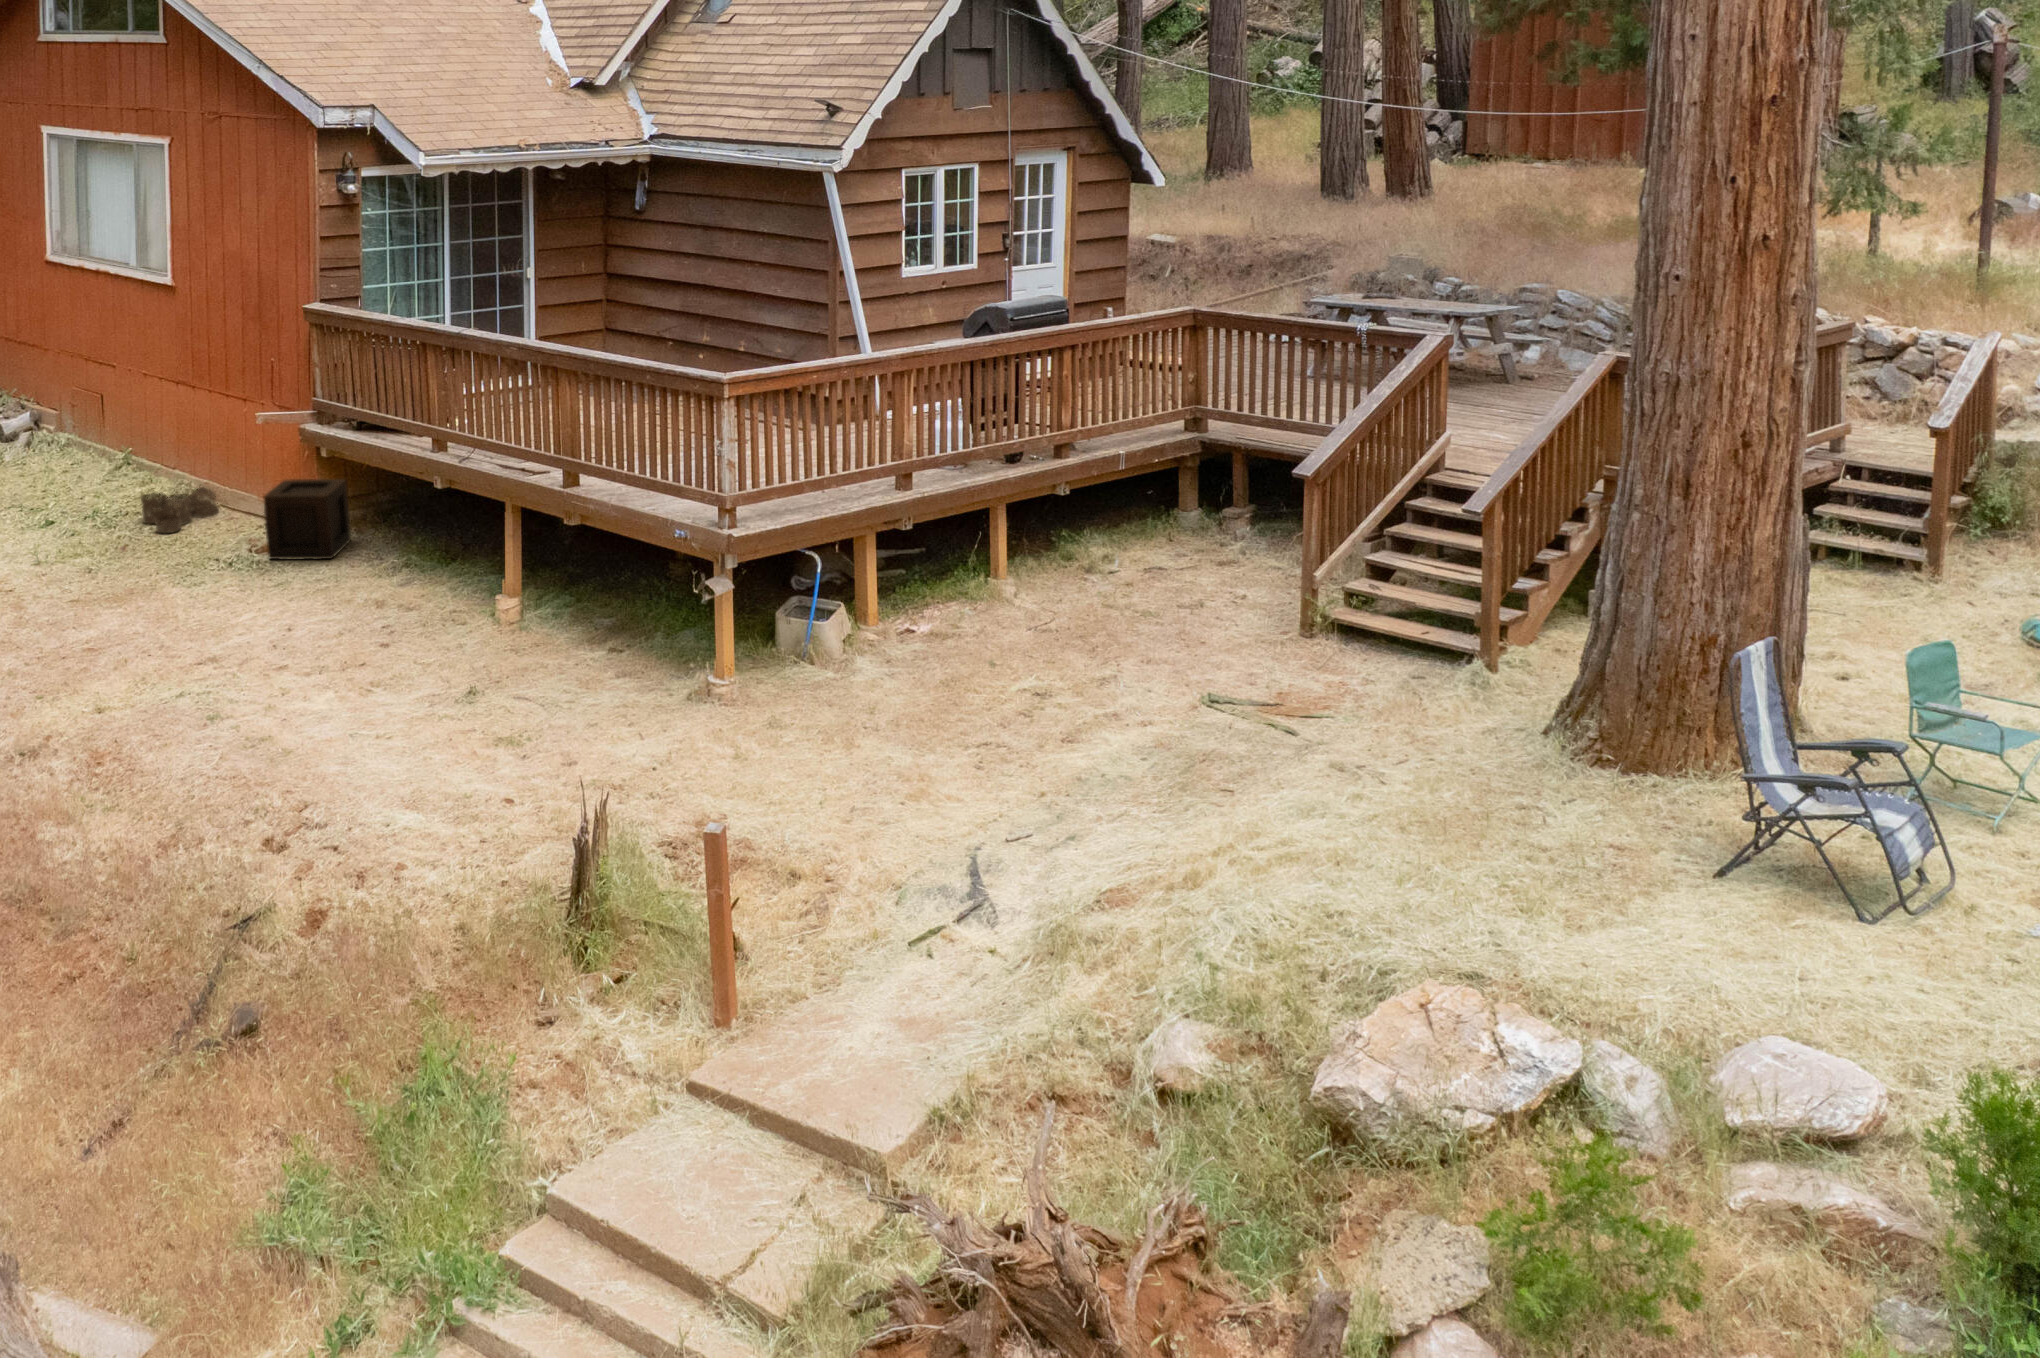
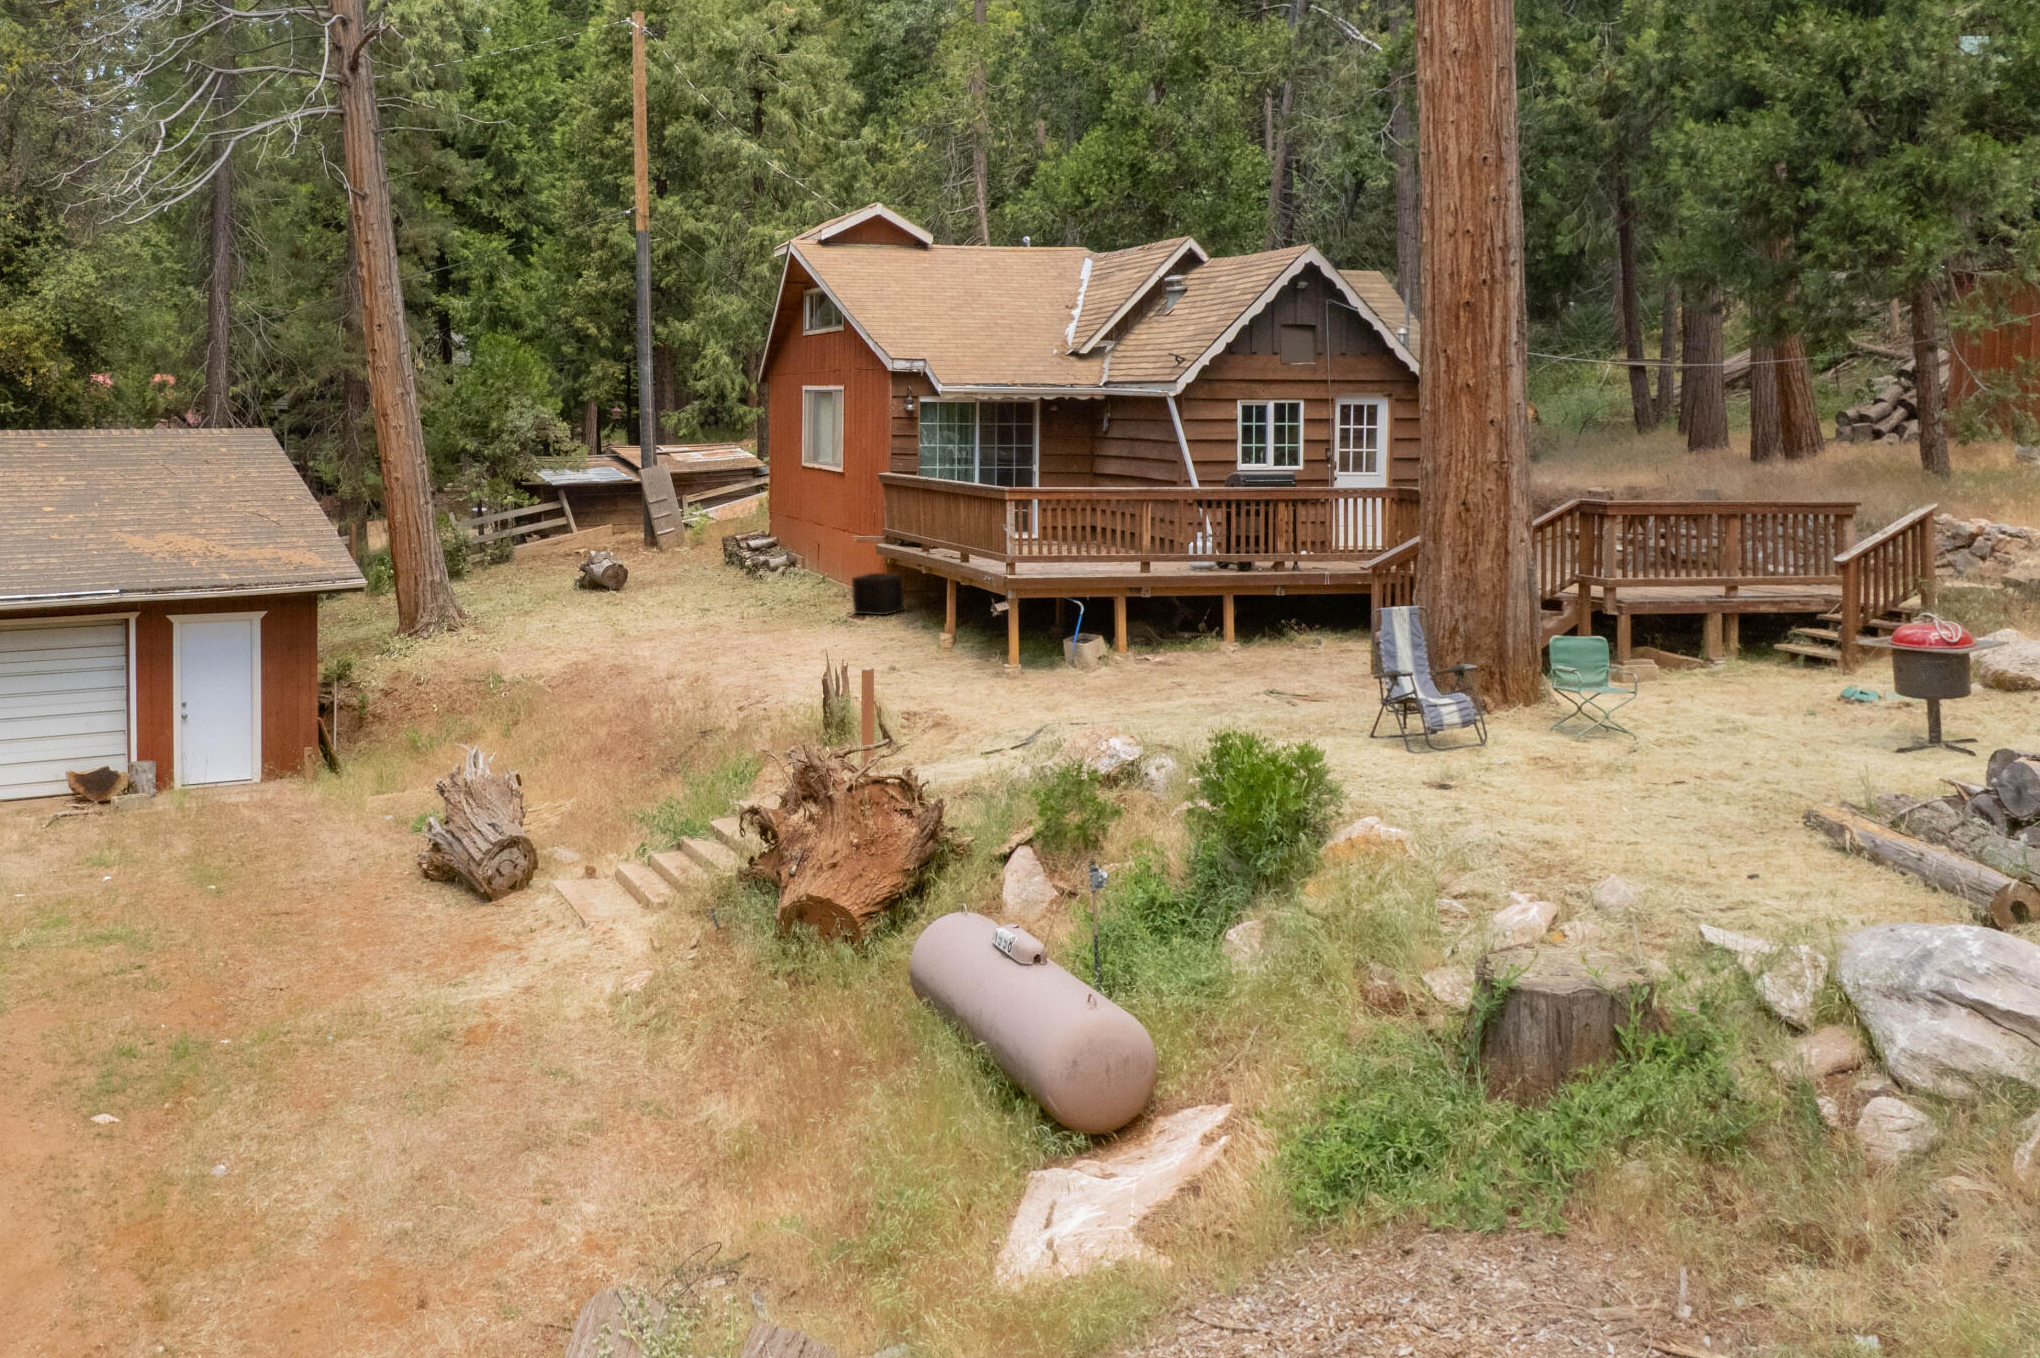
woven basket: present [141,487,219,533] -> none [808,581,851,603]

